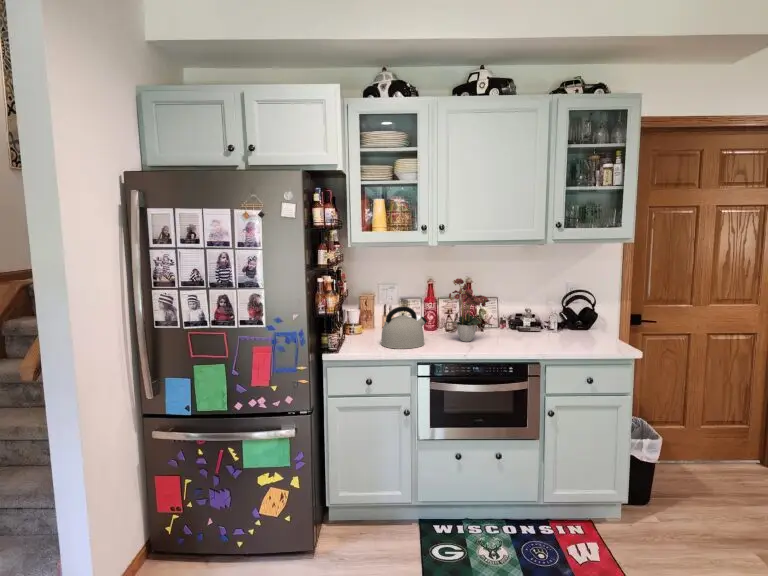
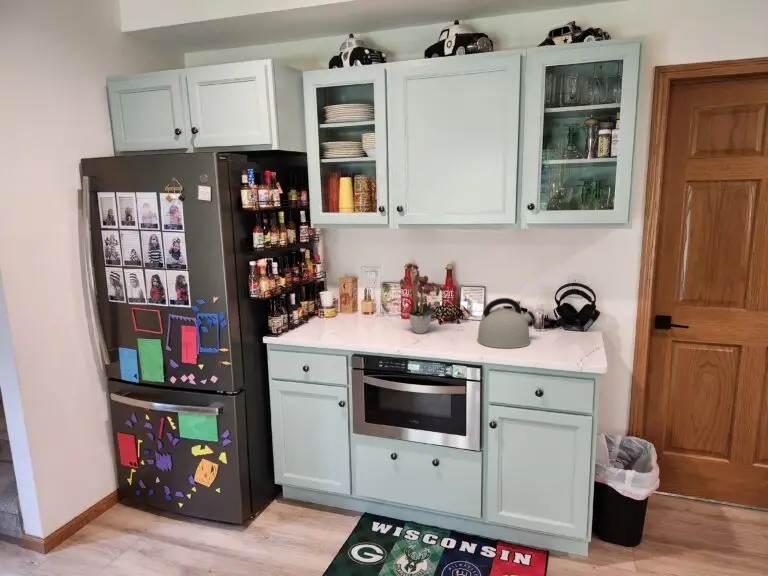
kettle: present [381,306,427,349] -> present [477,298,535,348]

